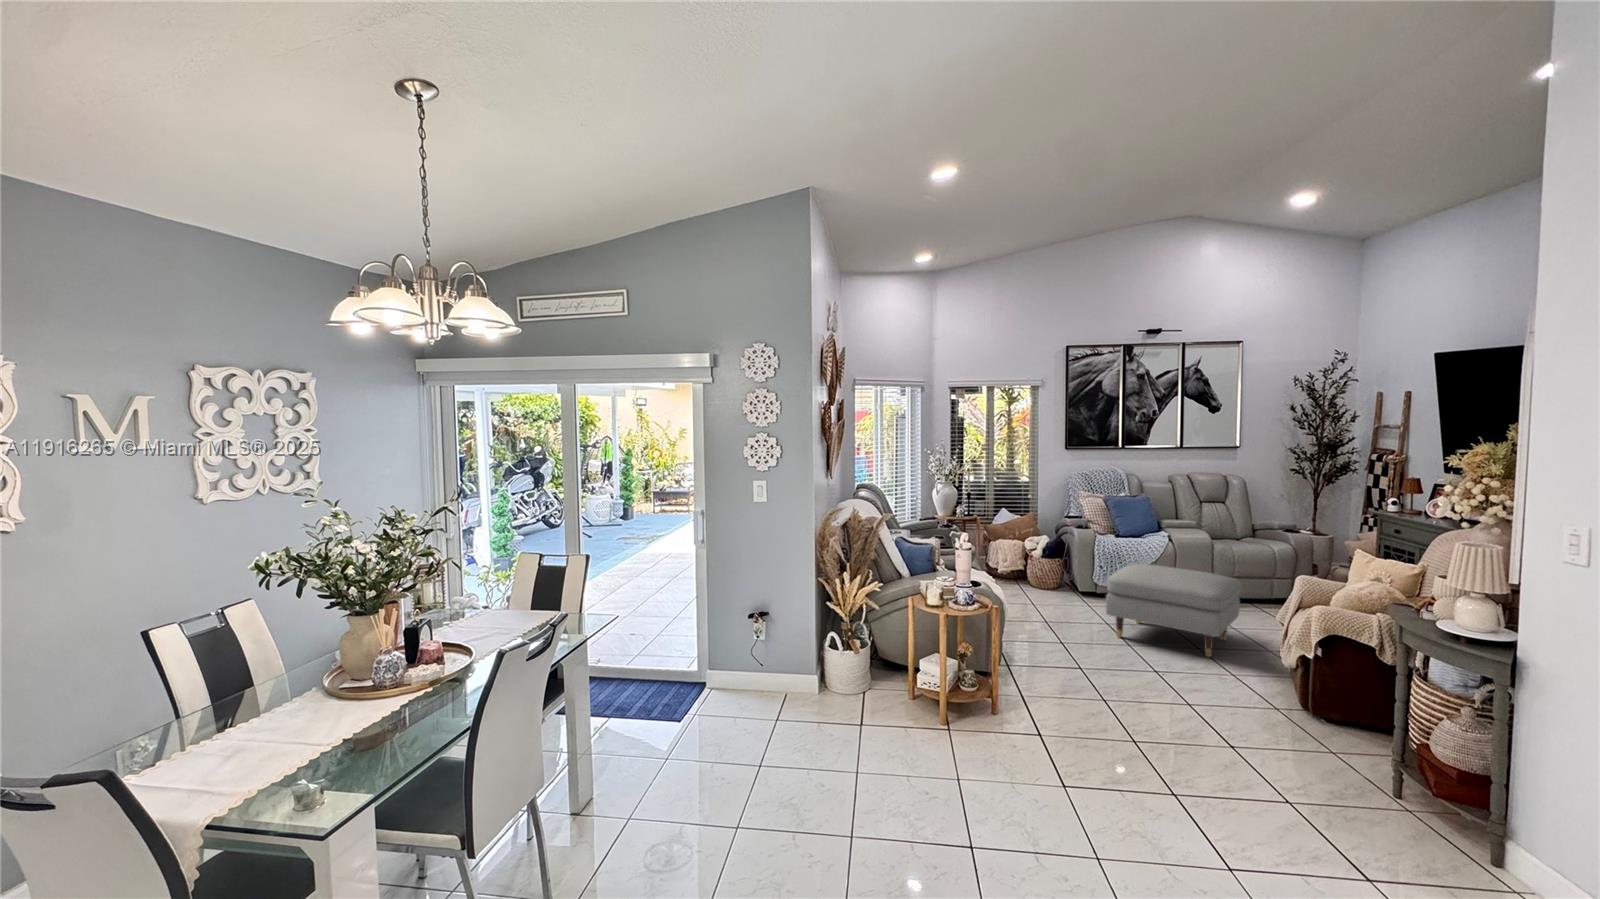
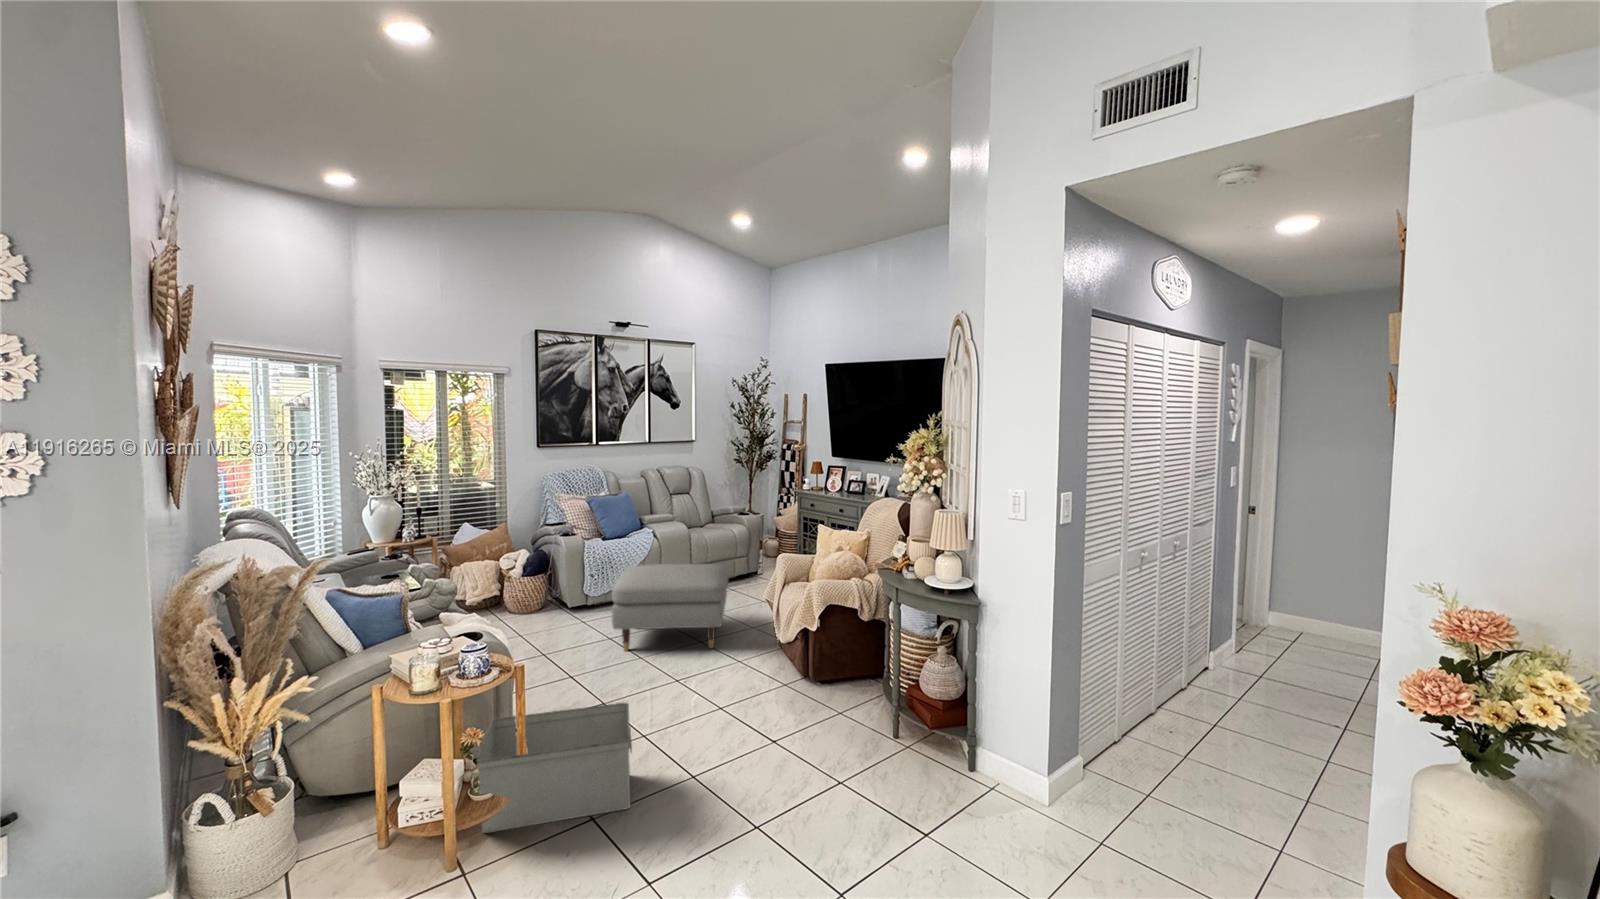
storage bin: none [964,645,1084,741] -> present [477,703,632,833]

